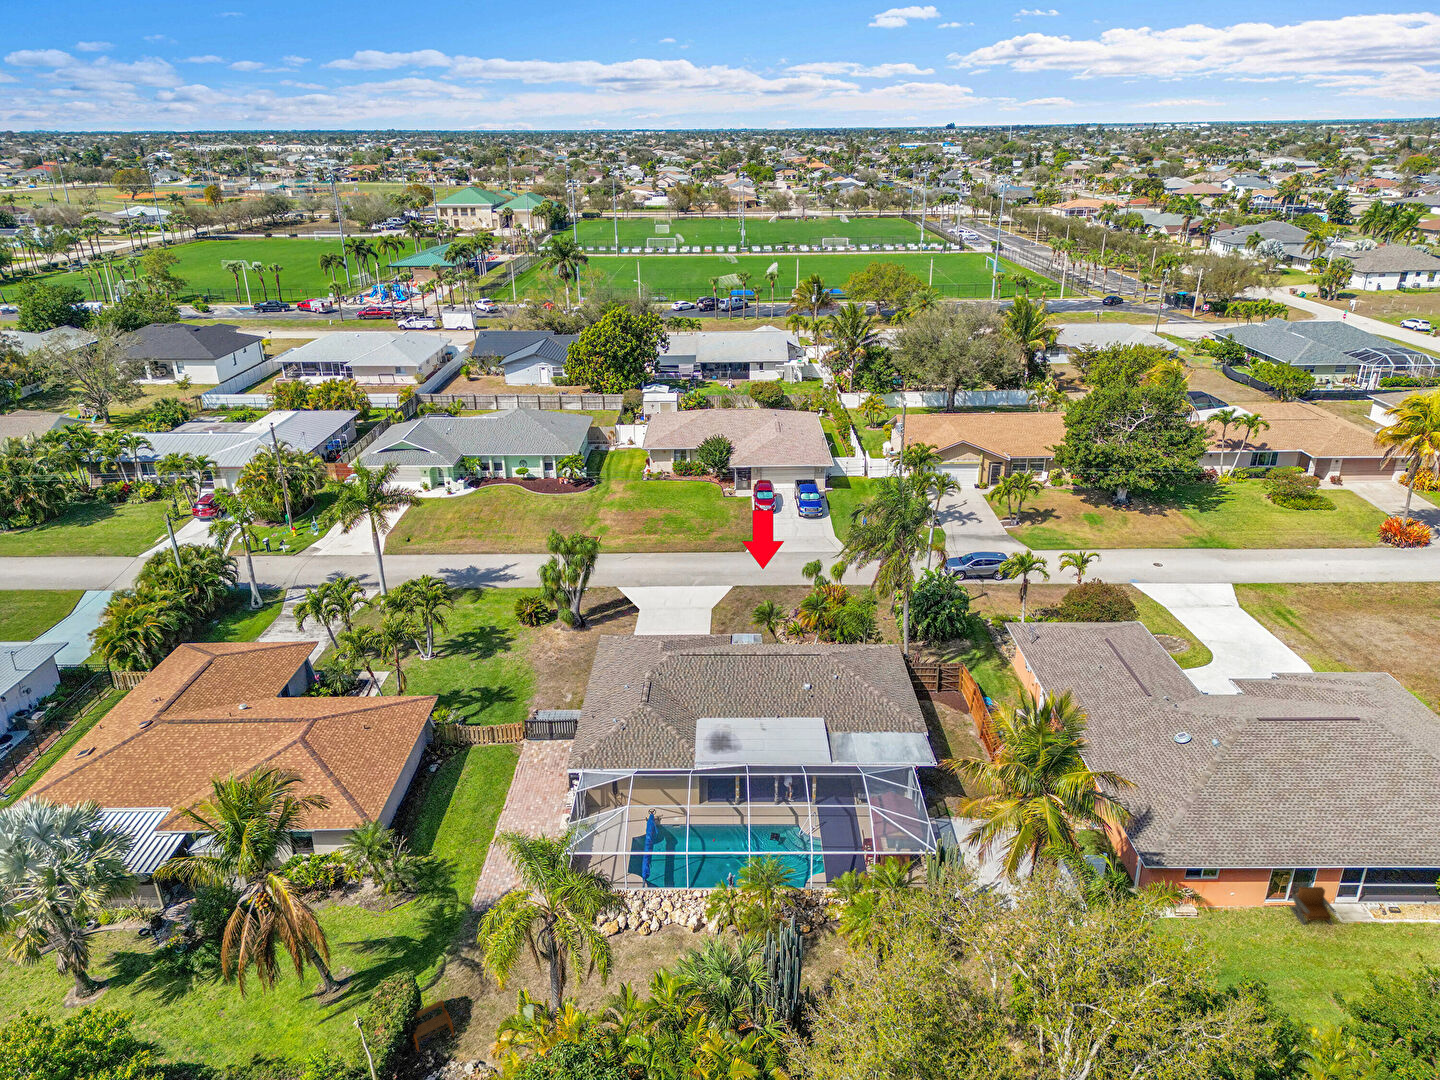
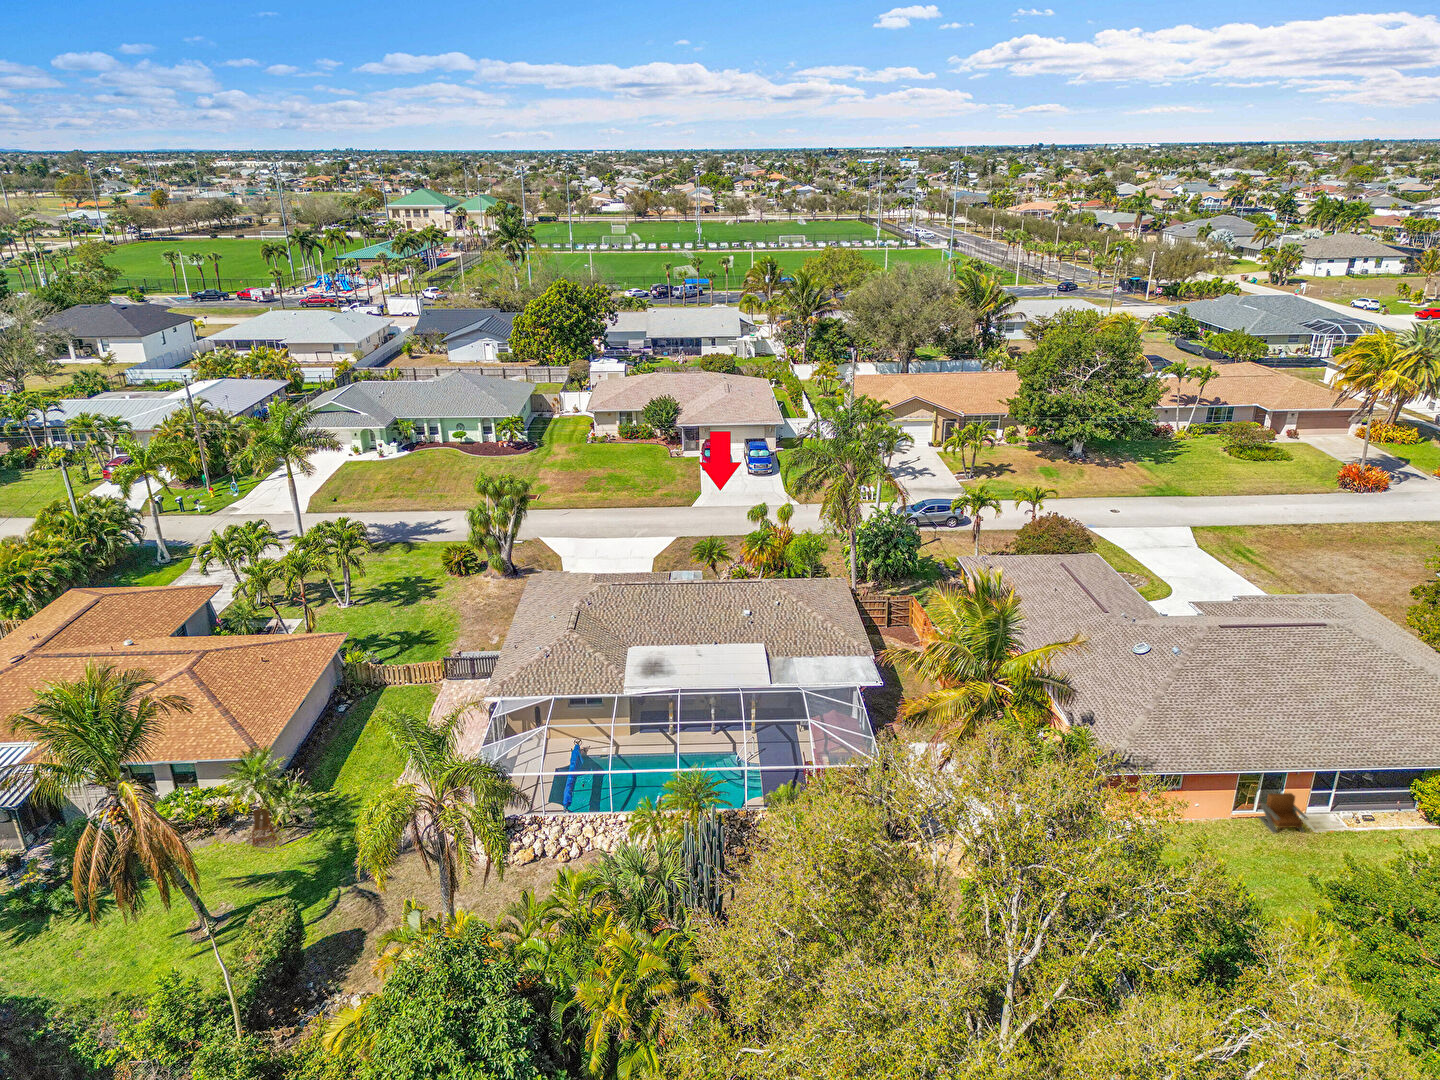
bench: present [414,1000,454,1051] -> present [252,804,276,846]

